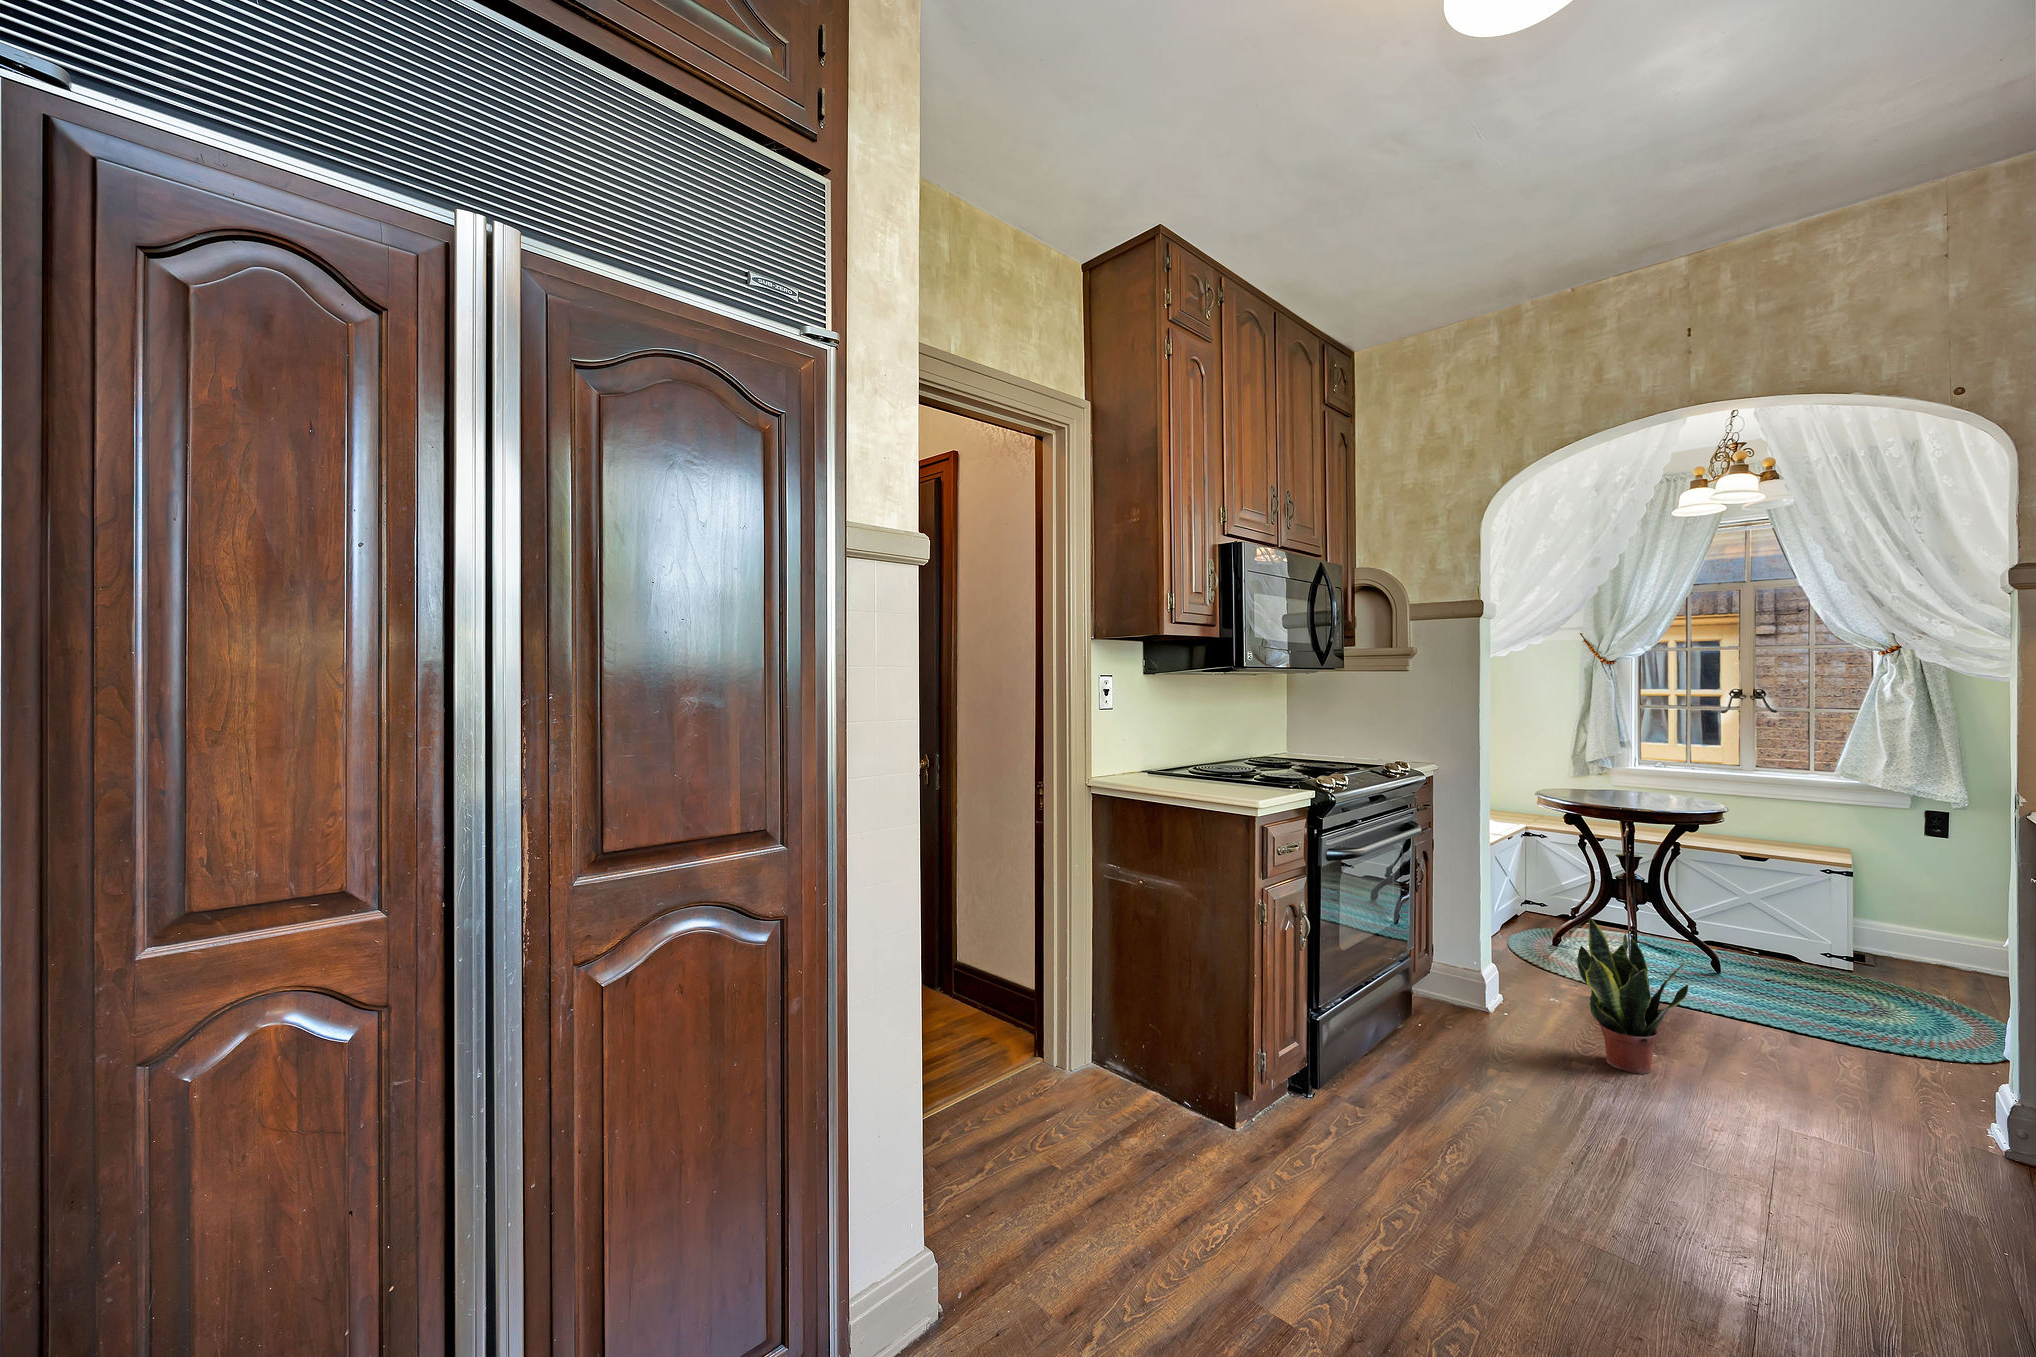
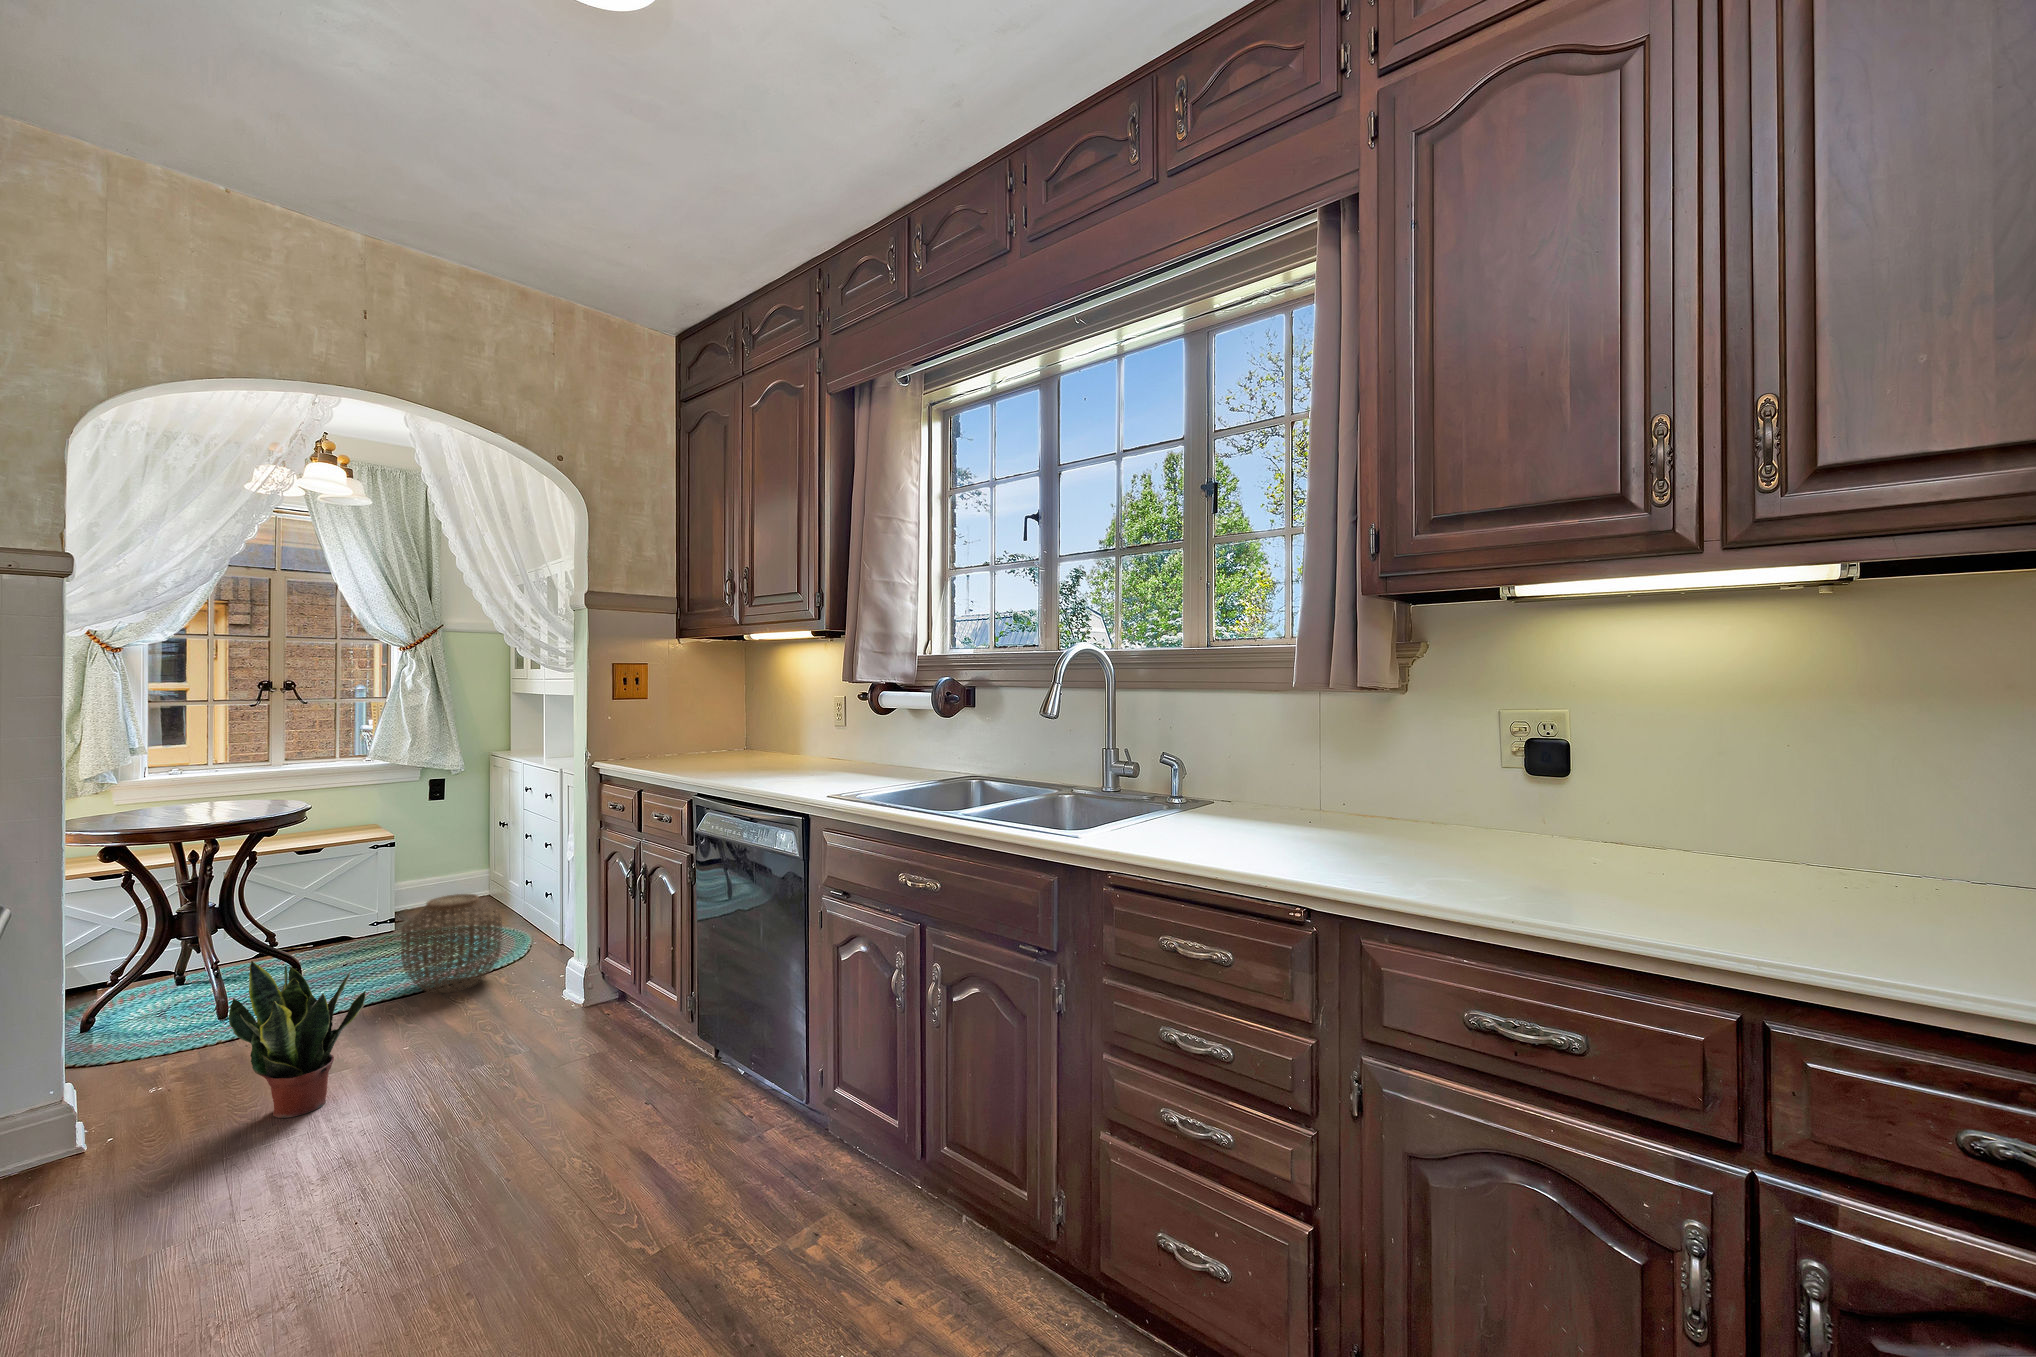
woven basket: none [1797,934,1937,1054] -> present [401,894,502,993]

